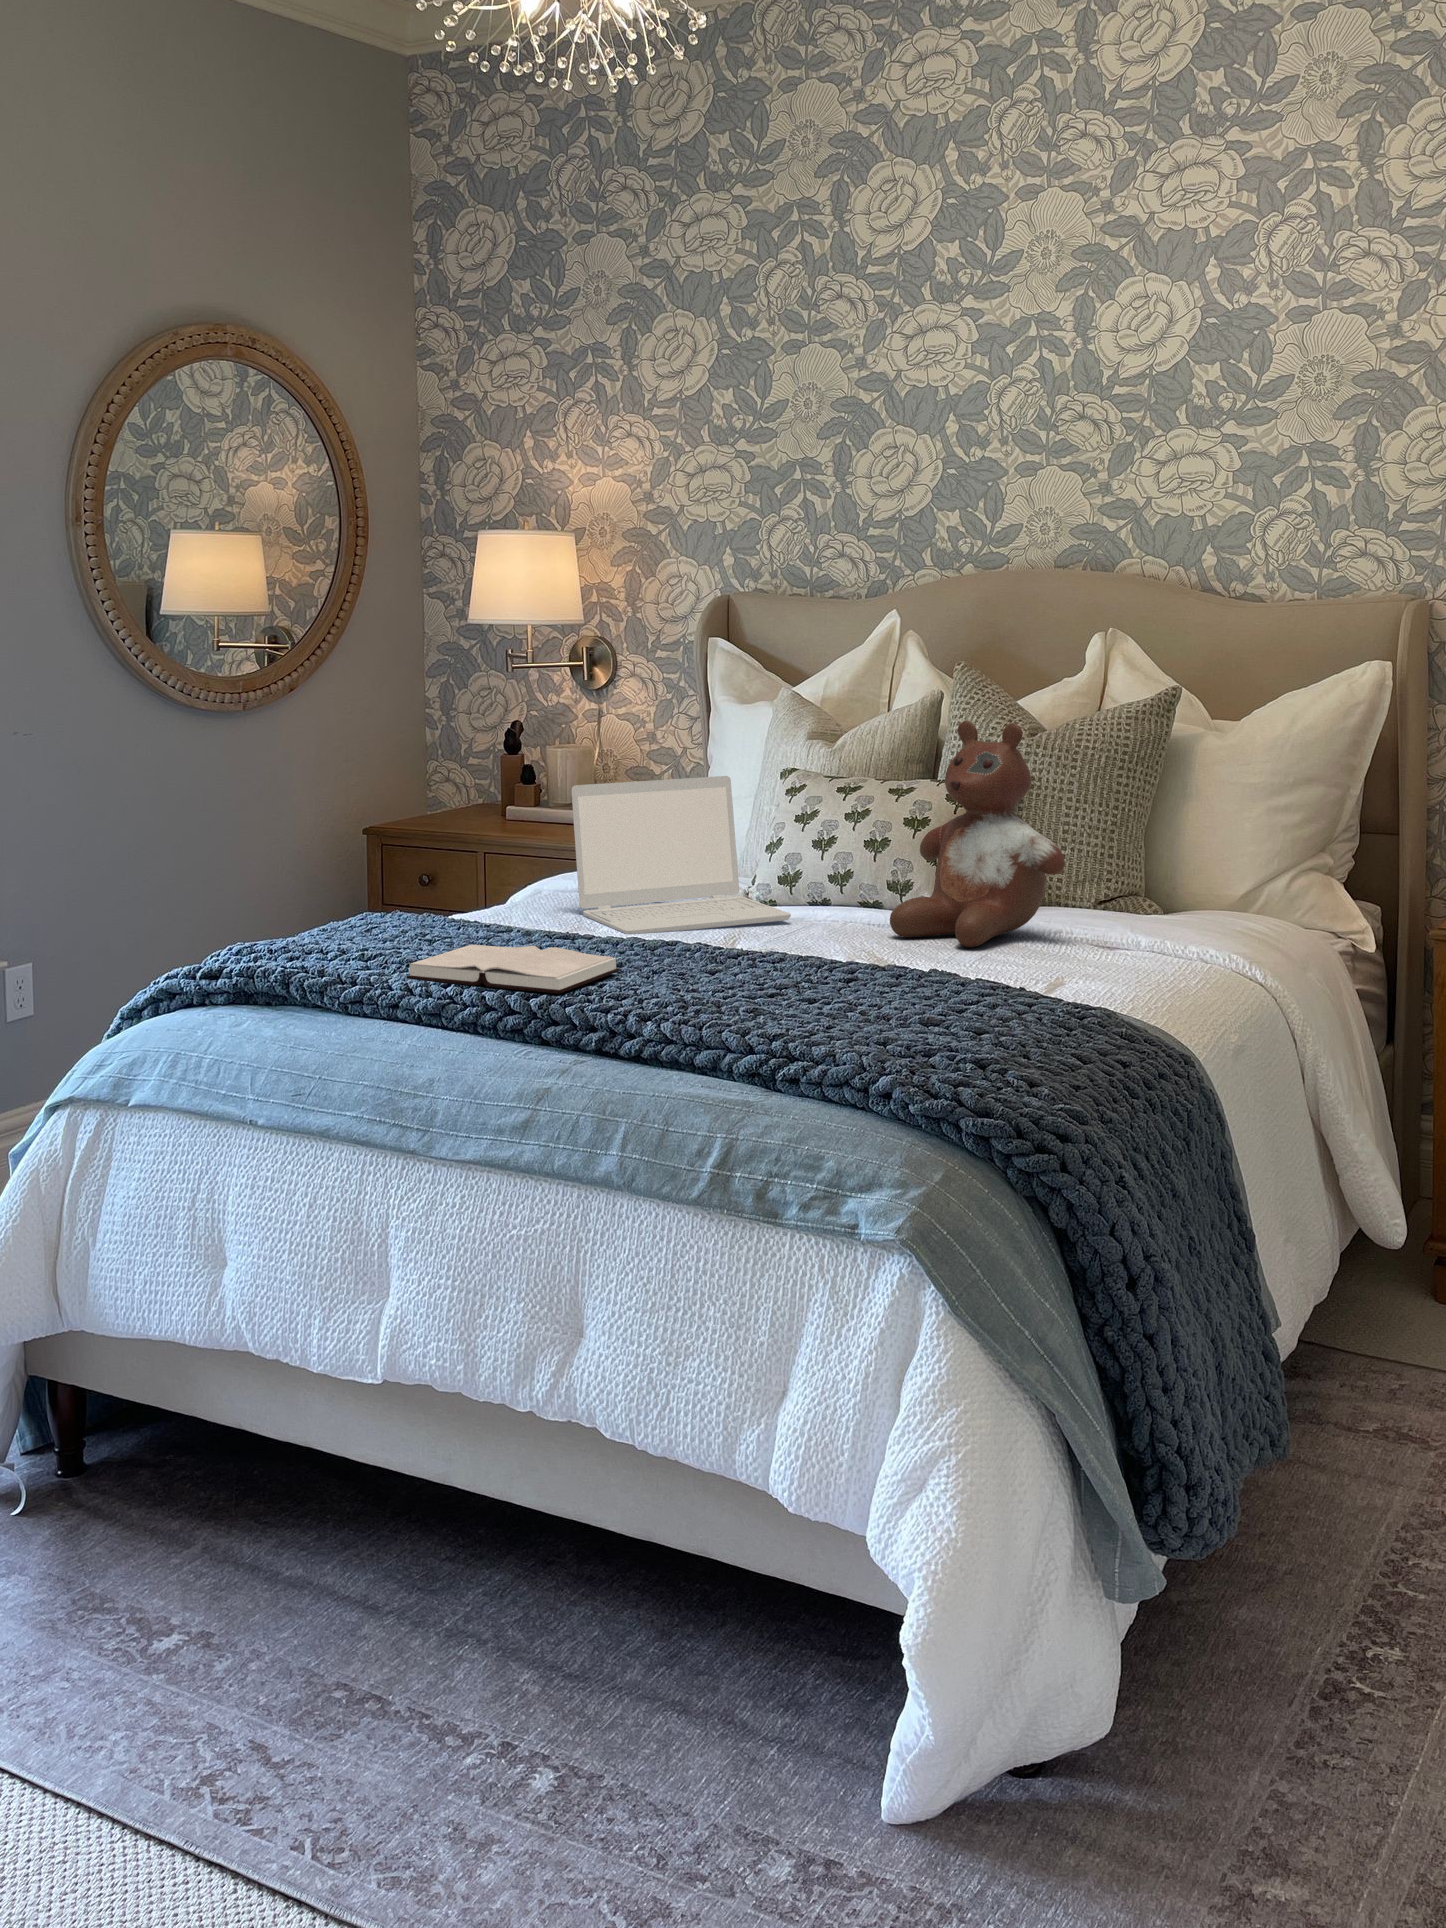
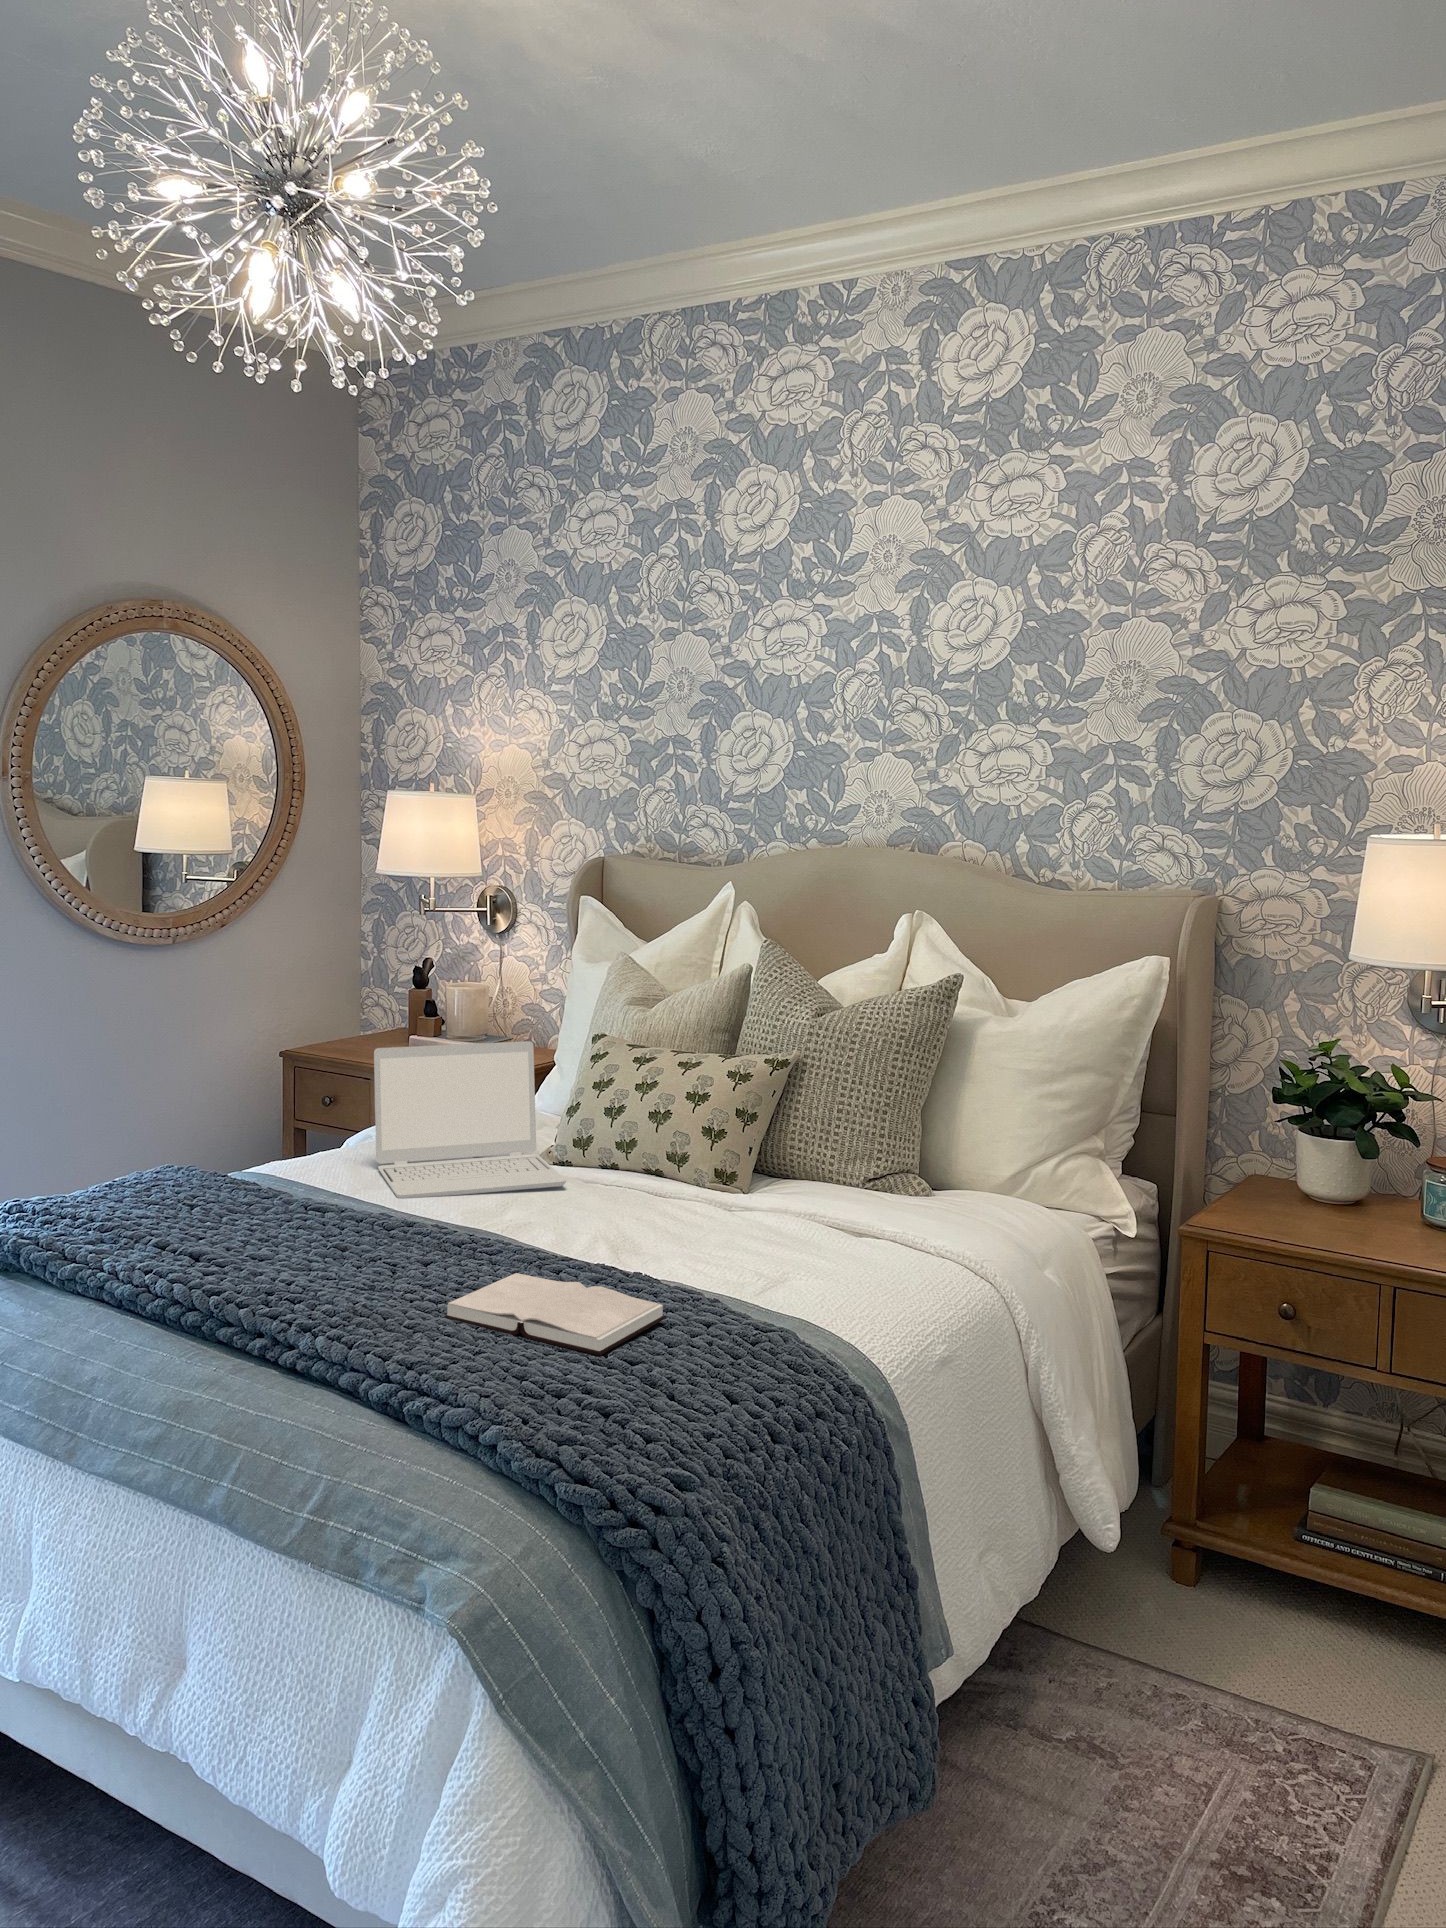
stuffed bear: present [890,721,1065,948] -> none [646,1007,812,1231]
hardback book: present [407,945,619,994] -> present [444,1273,666,1356]

